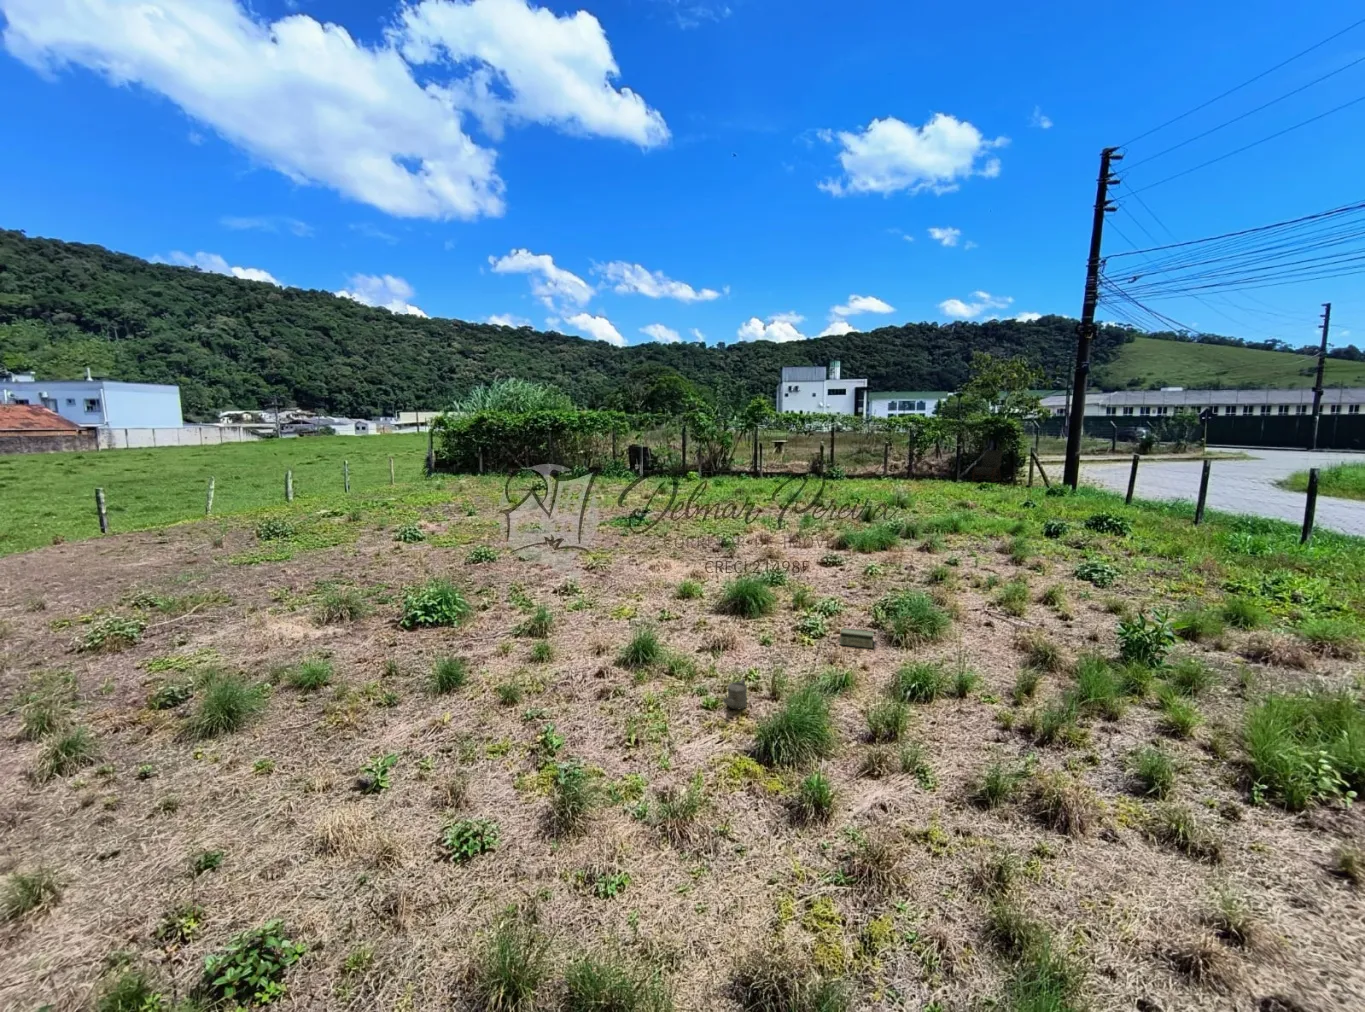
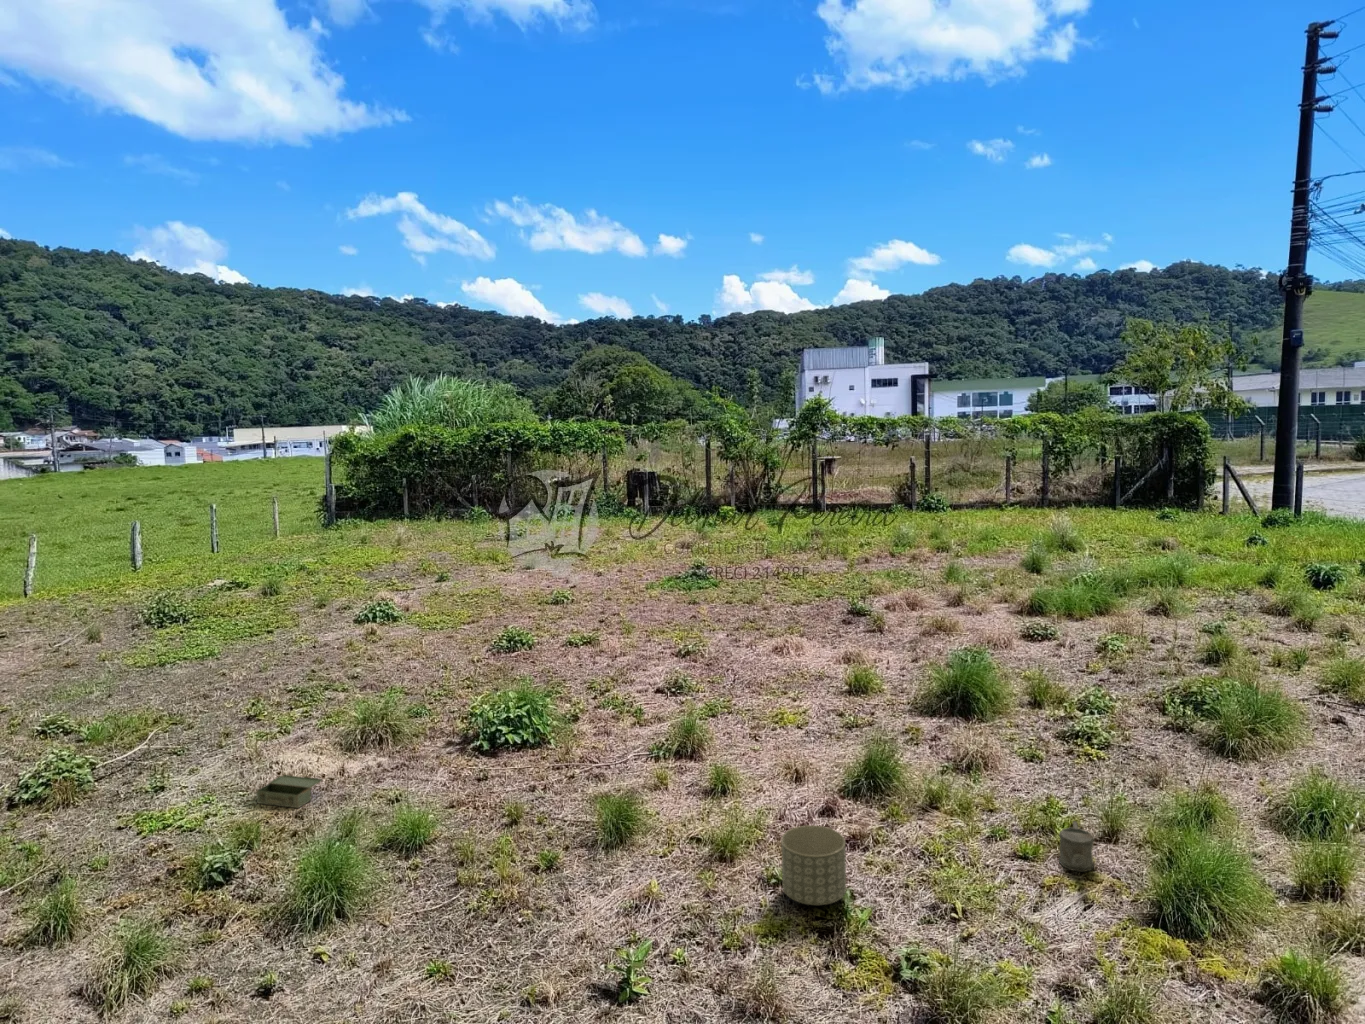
lounge chair: present [972,451,1002,482] -> none [1134,462,1175,508]
toolbox: present [839,628,874,648] -> present [256,775,322,808]
planter: none [540,672,581,720] -> present [781,825,846,905]

